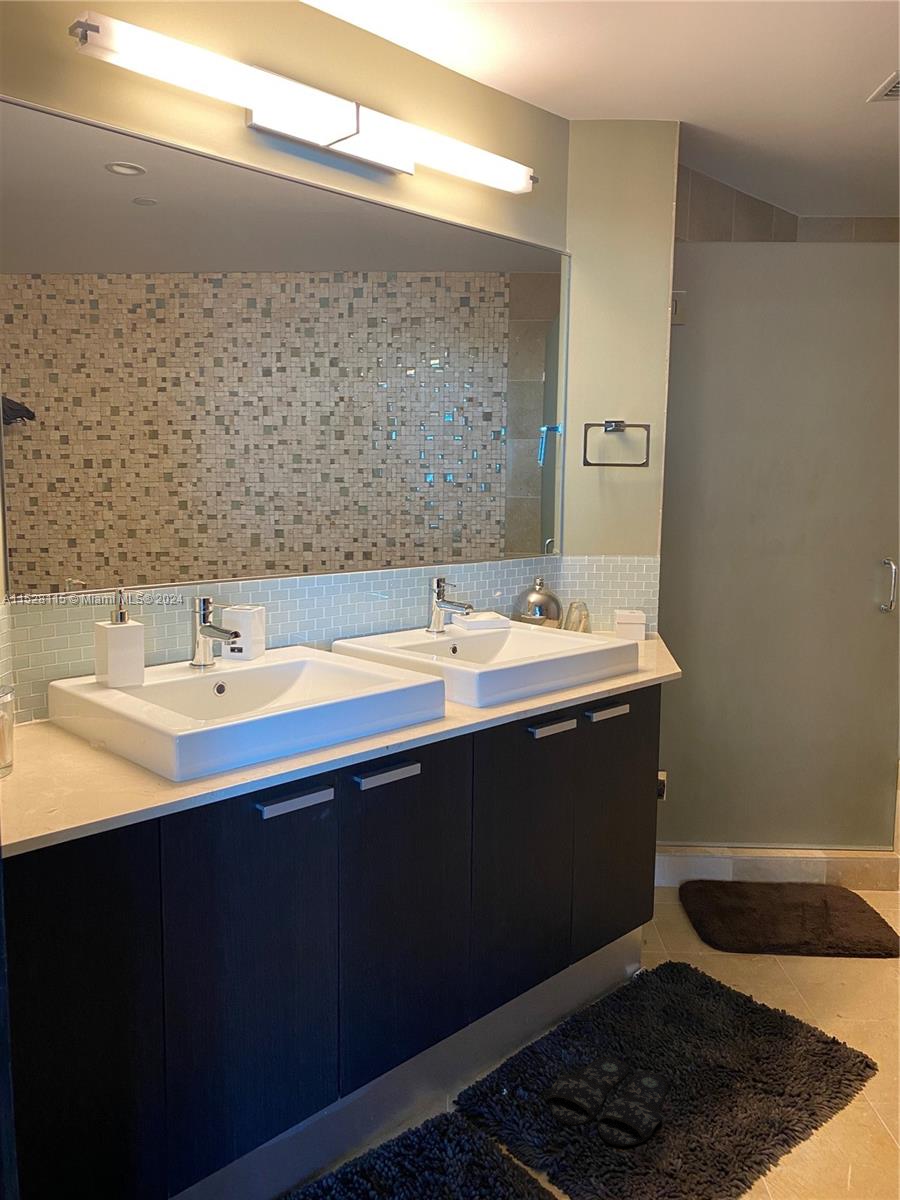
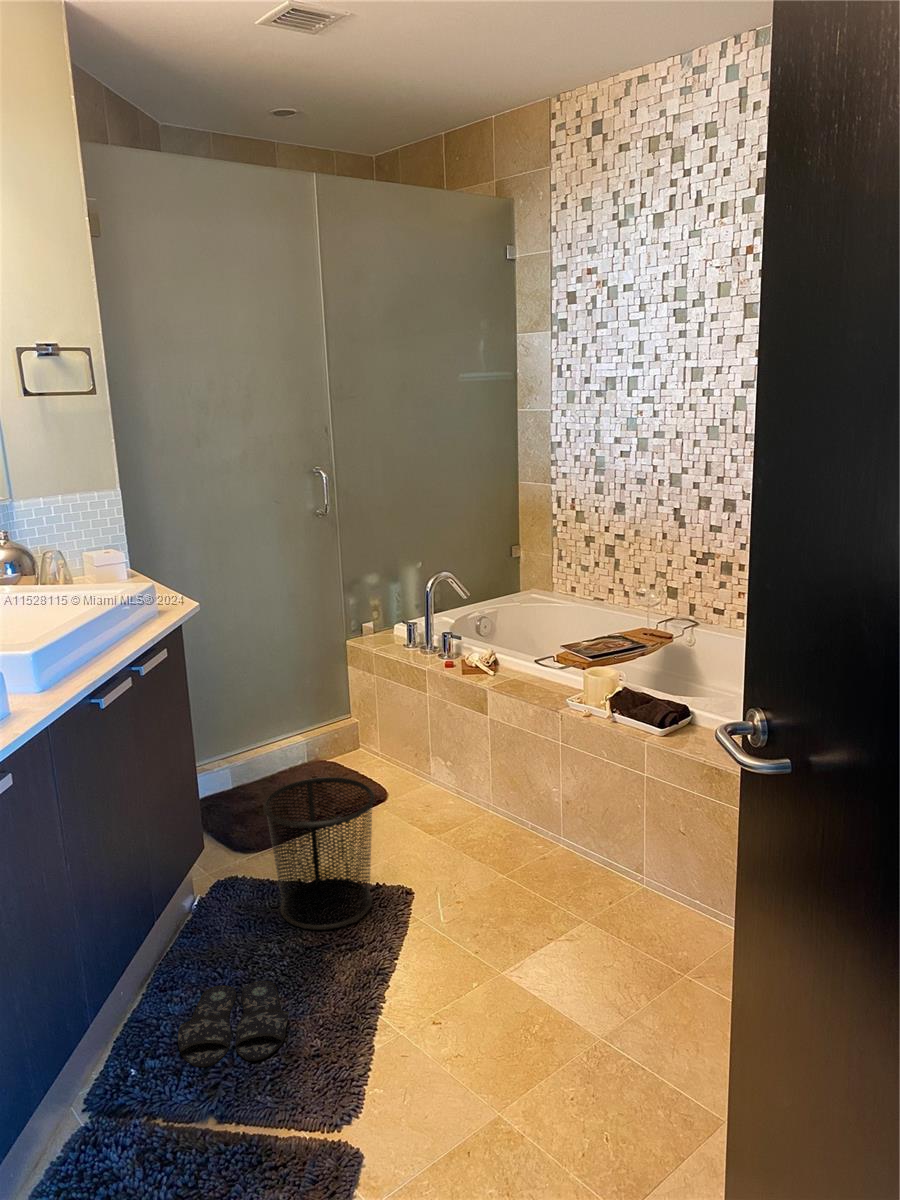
waste bin: none [712,887,841,1063] -> present [263,777,375,930]

